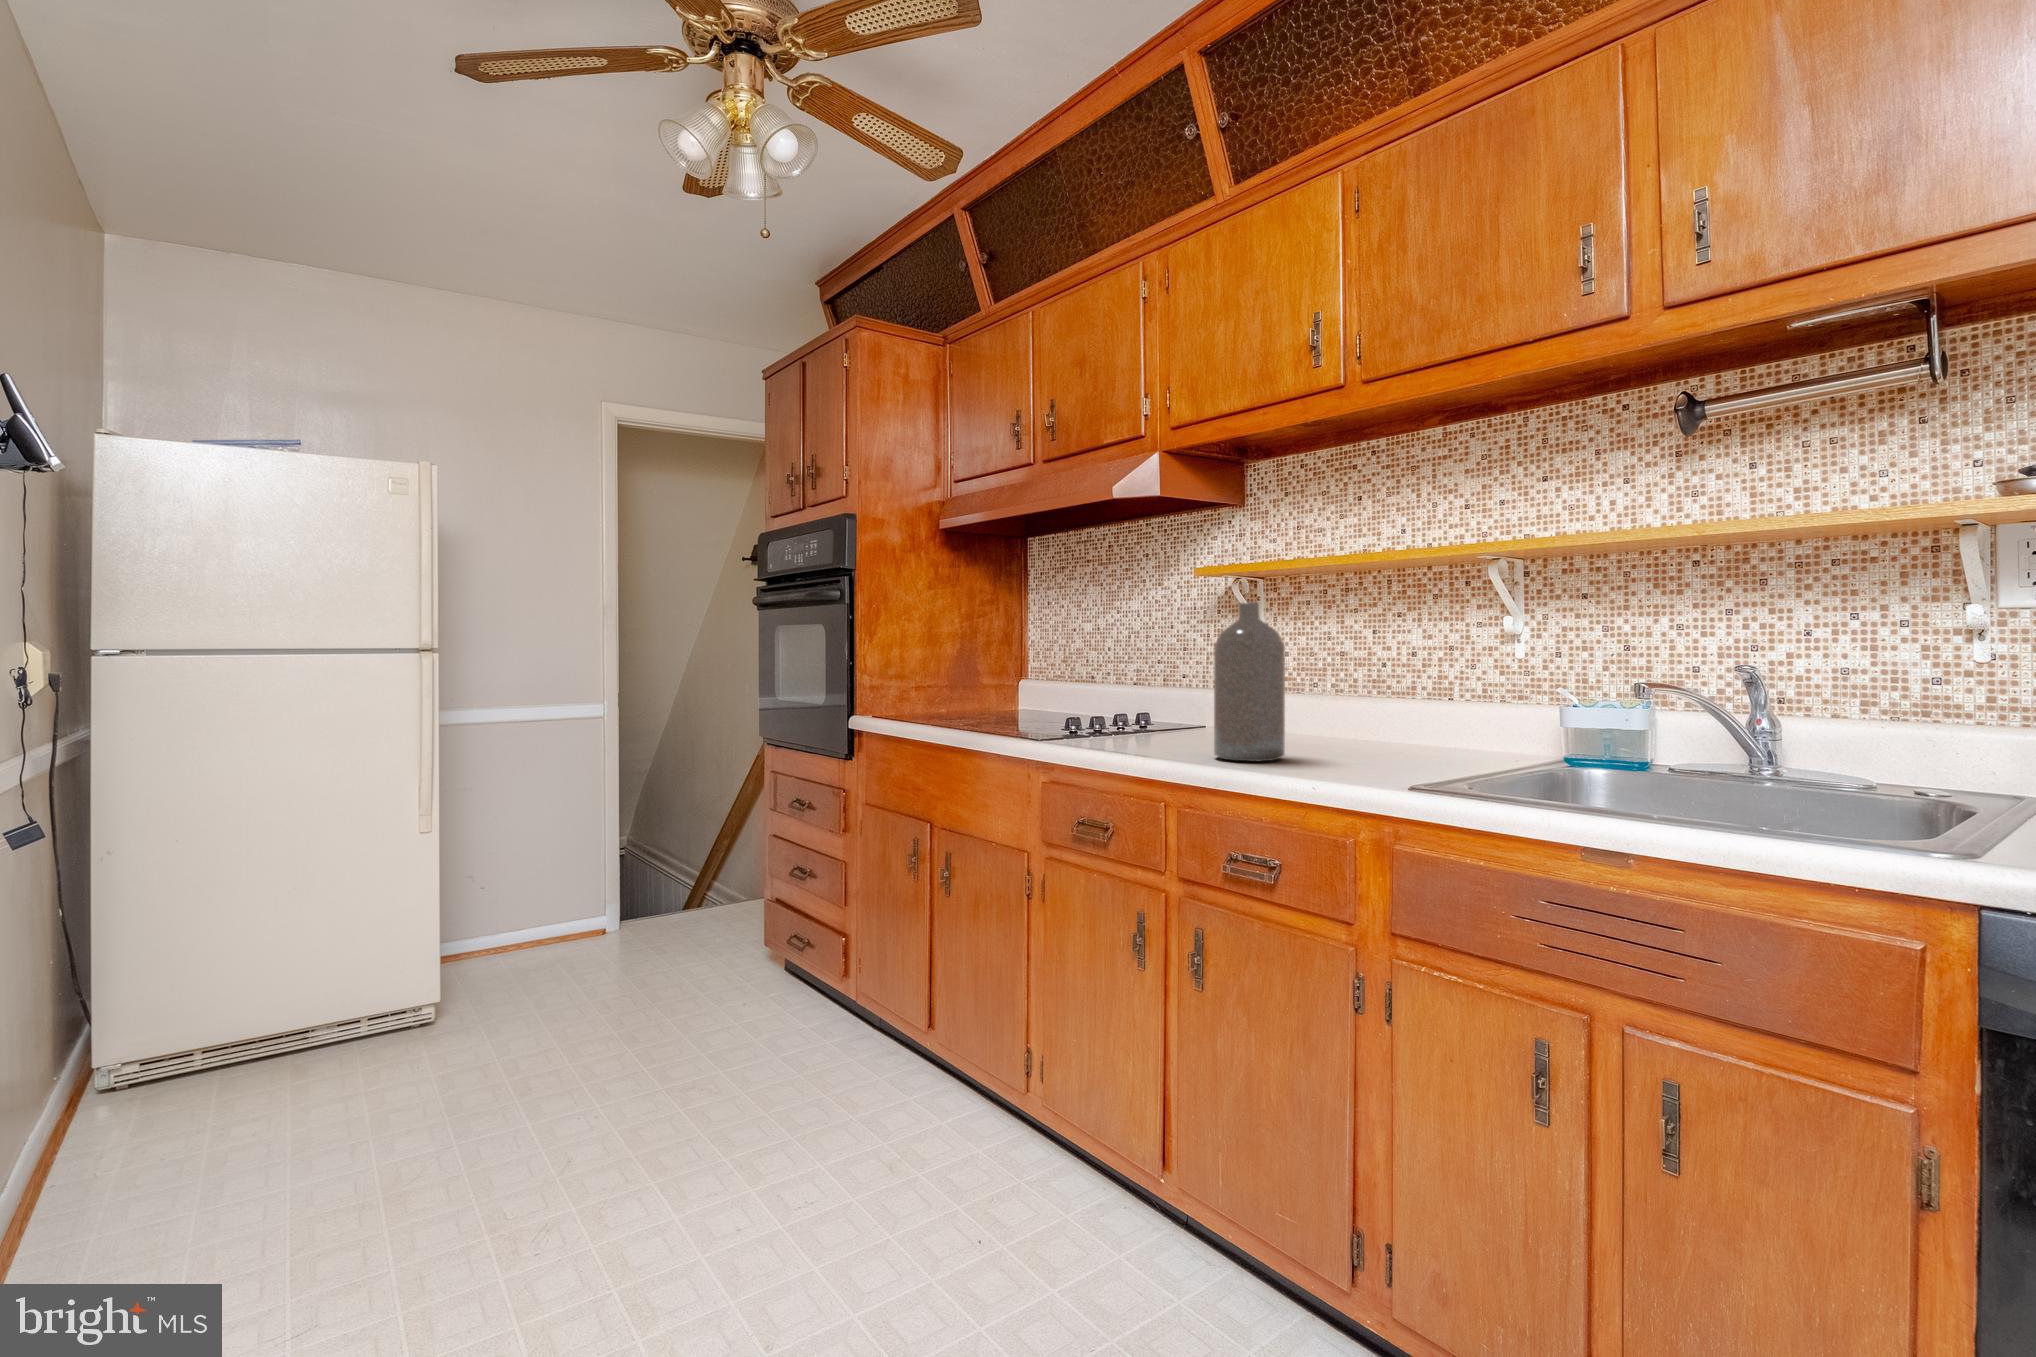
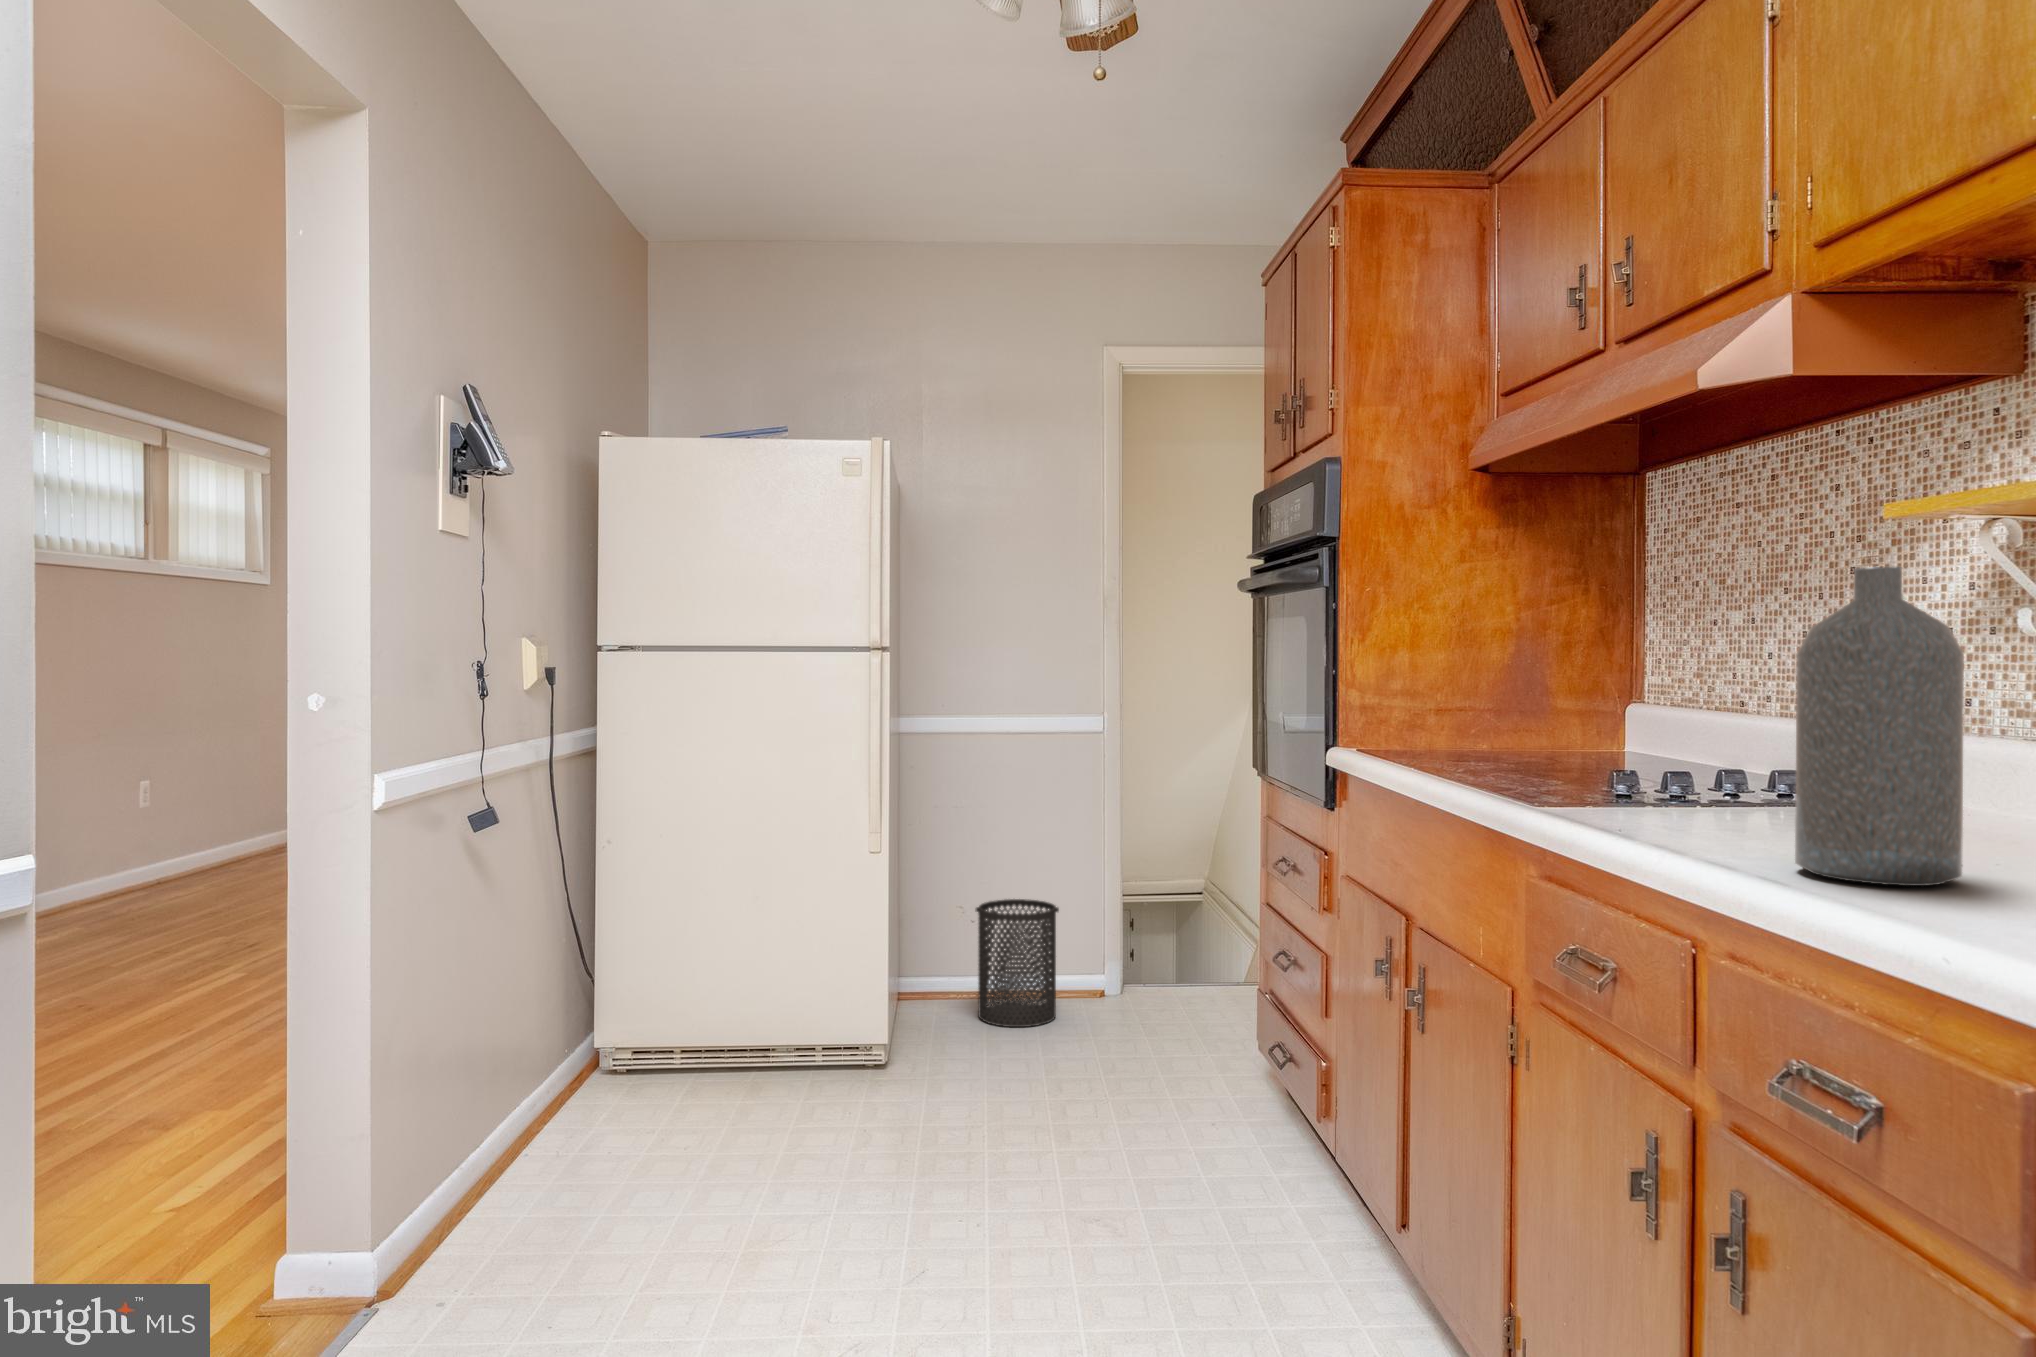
trash can: none [499,856,579,966] -> present [976,899,1059,1027]

